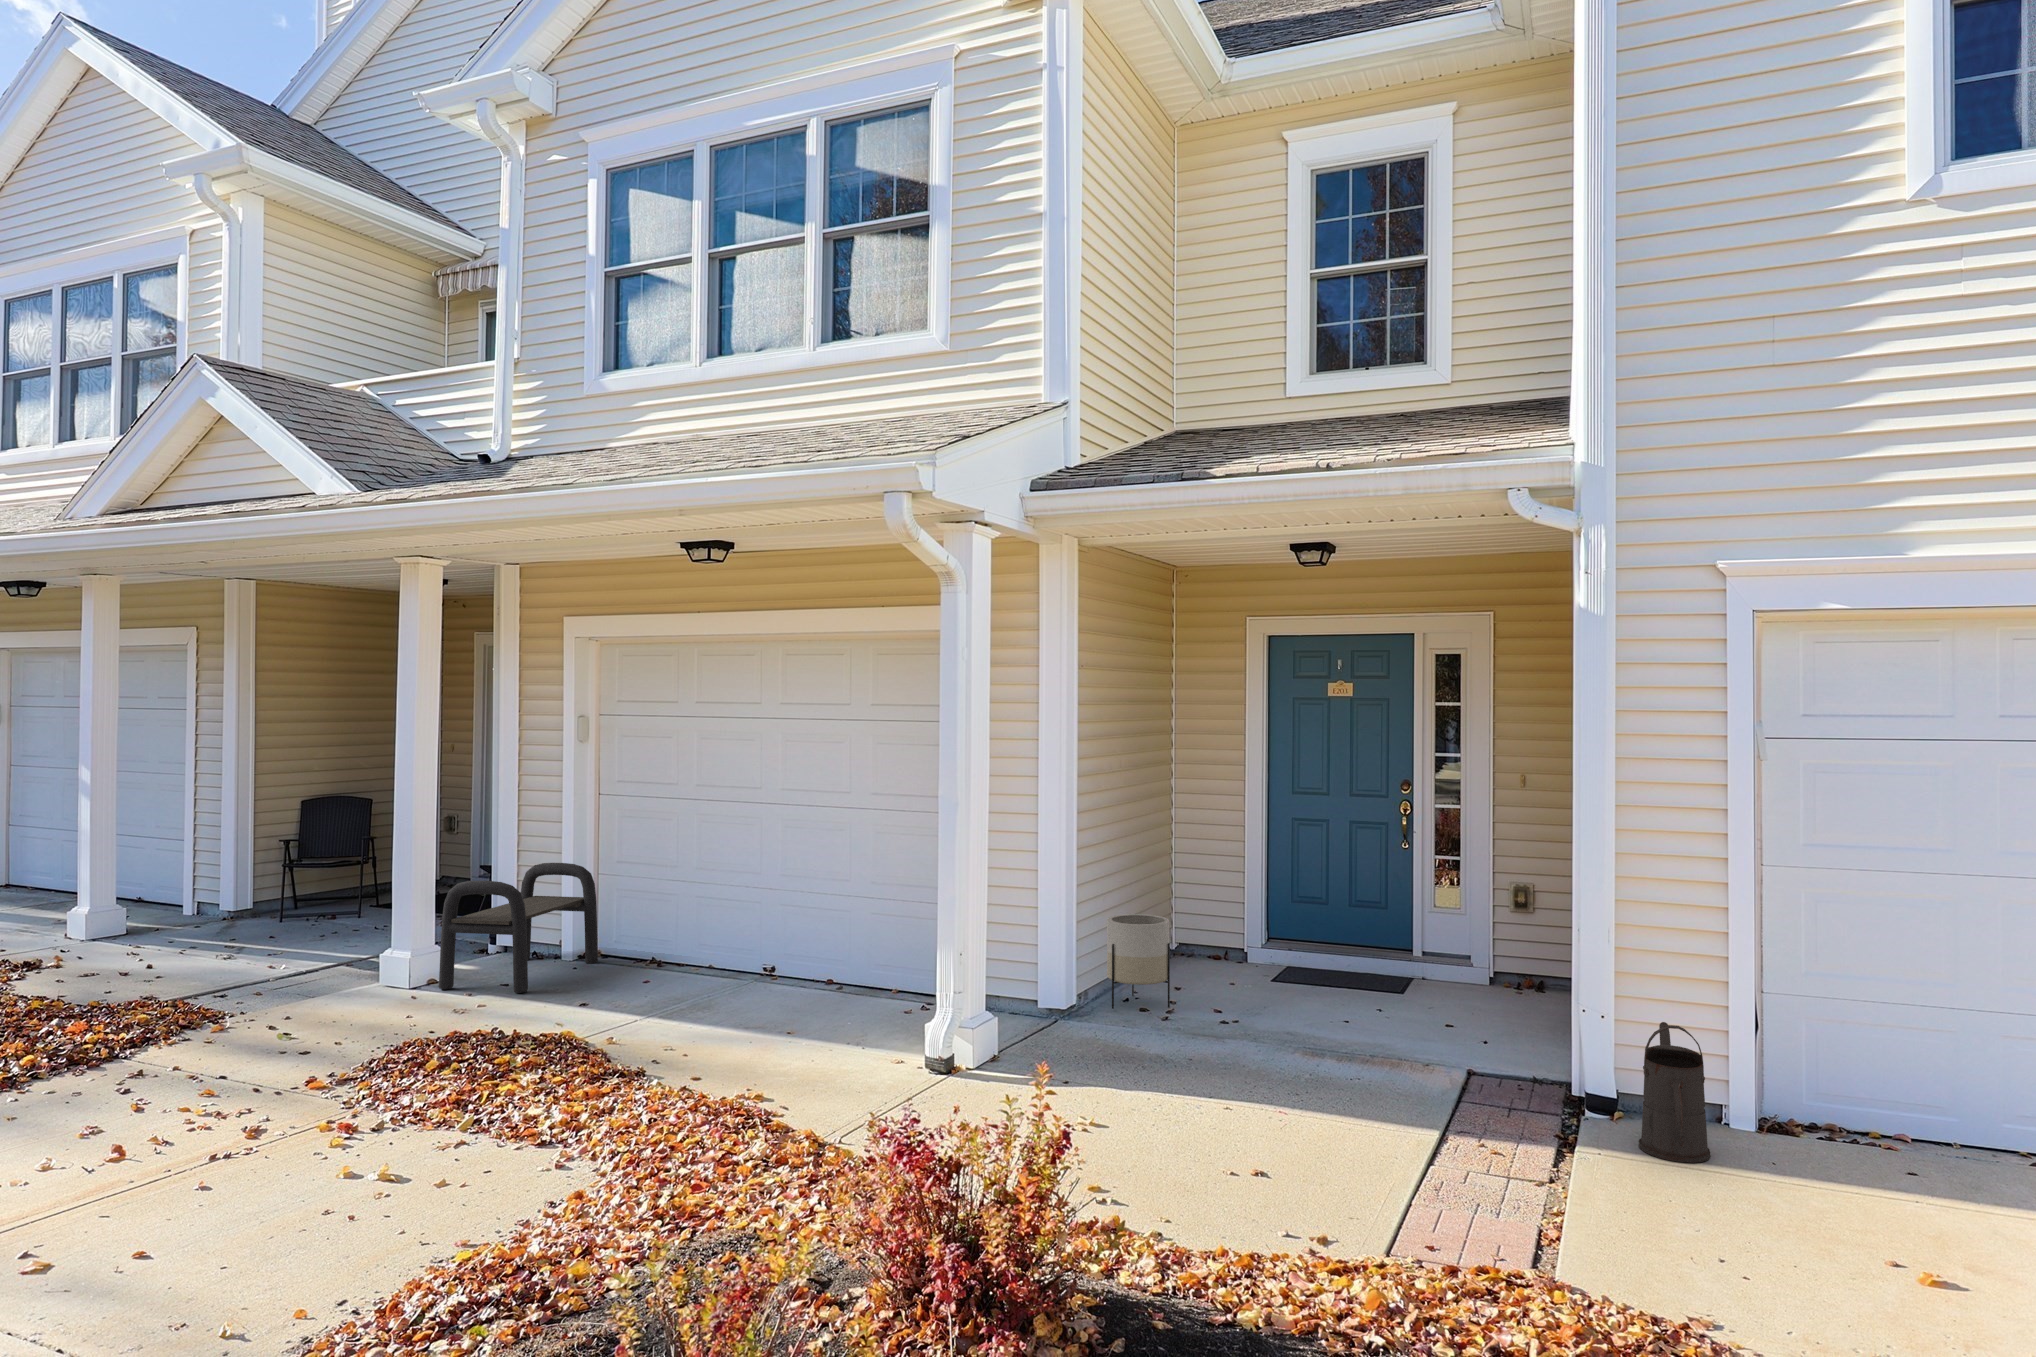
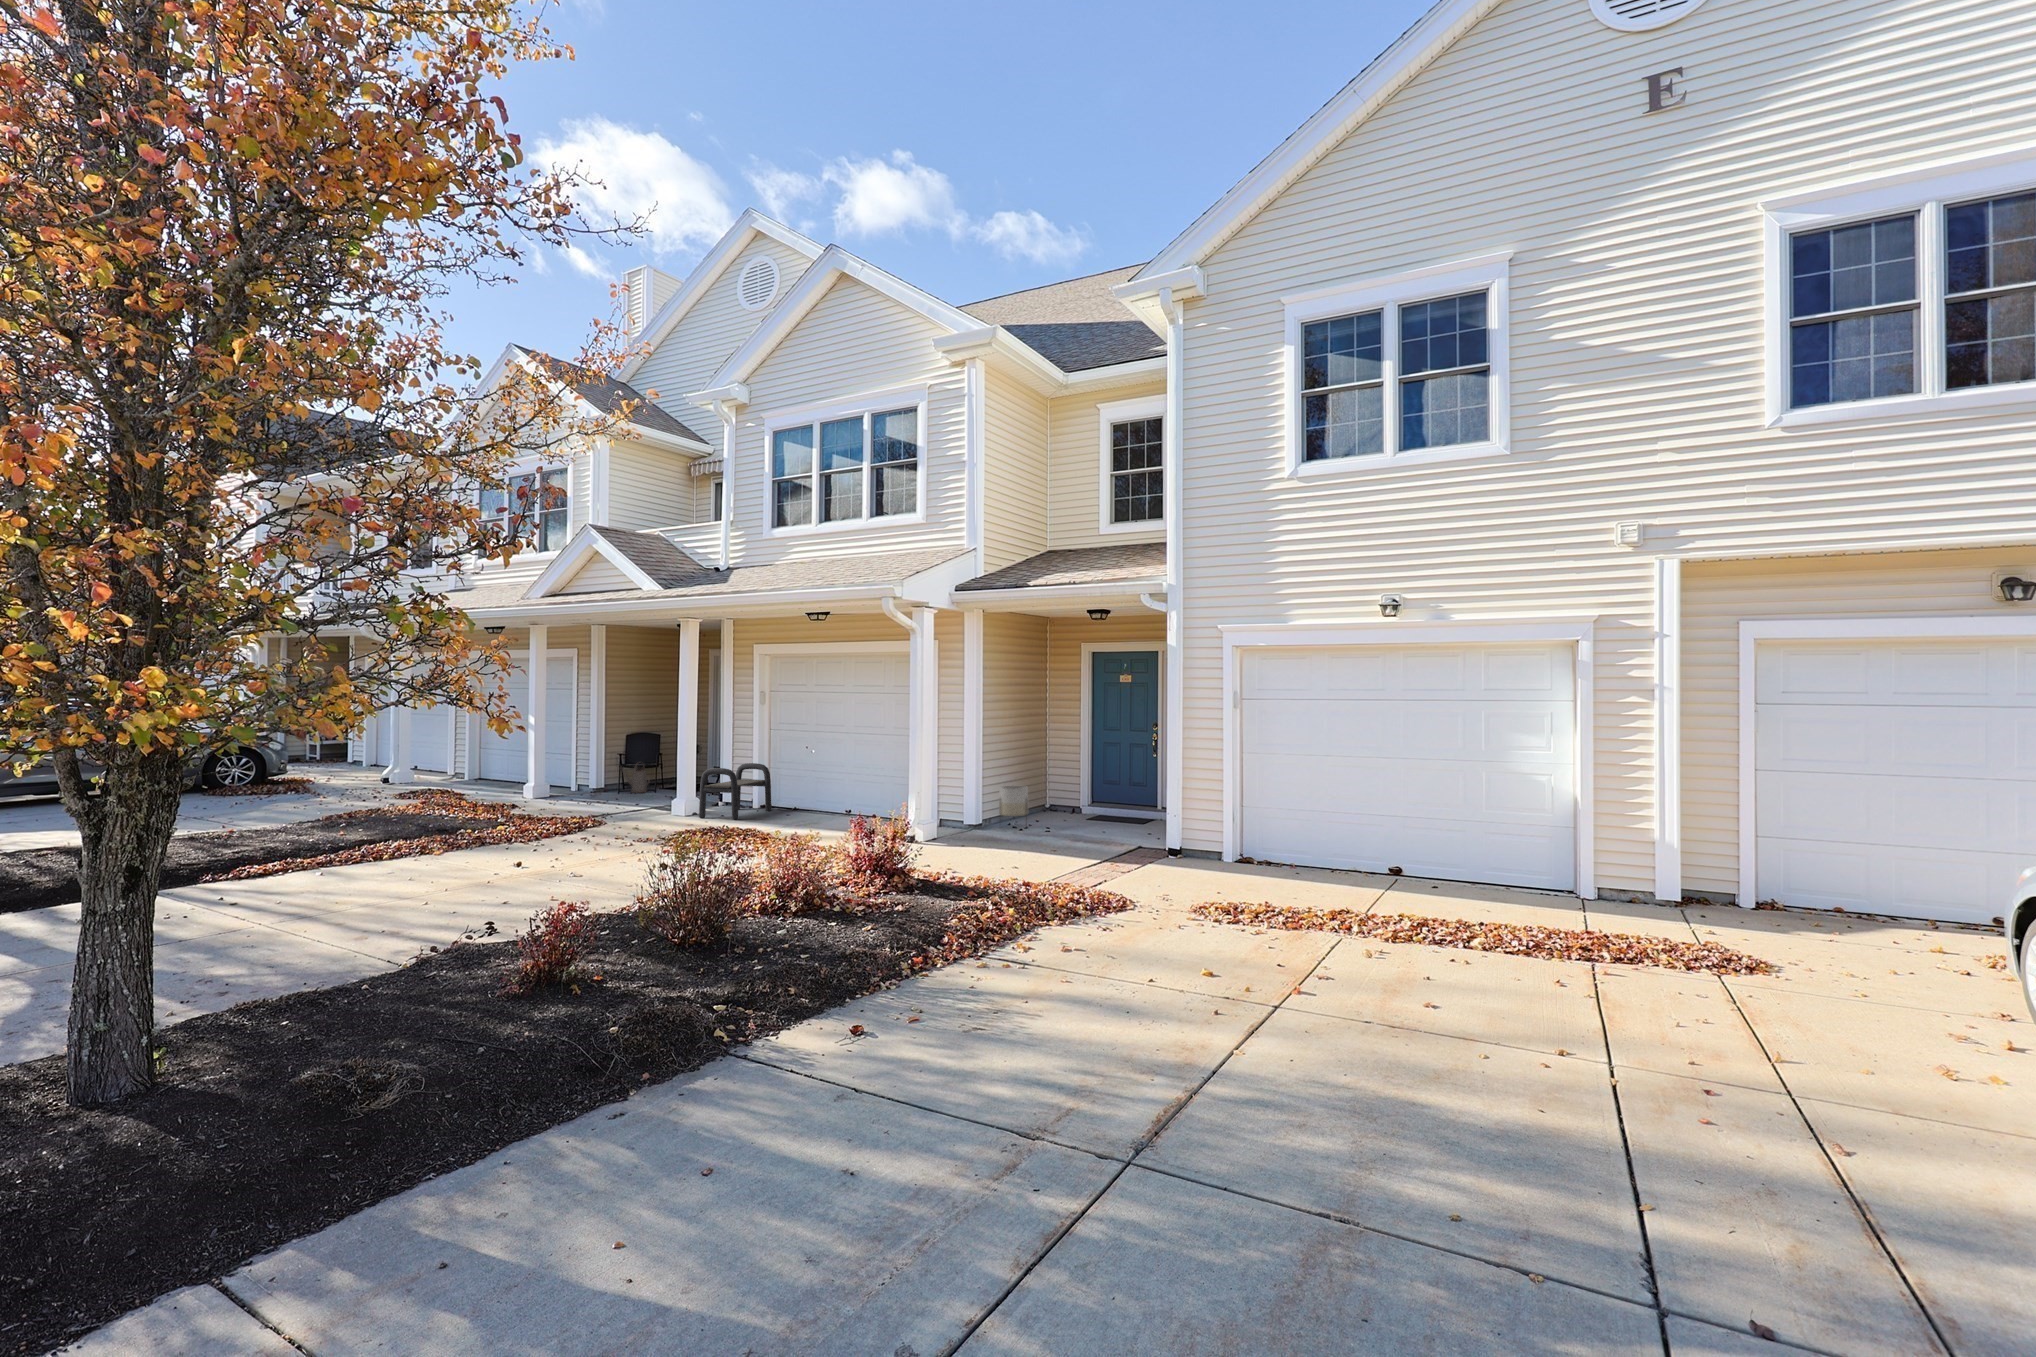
watering can: present [1639,1022,1711,1163] -> present [620,762,650,793]

